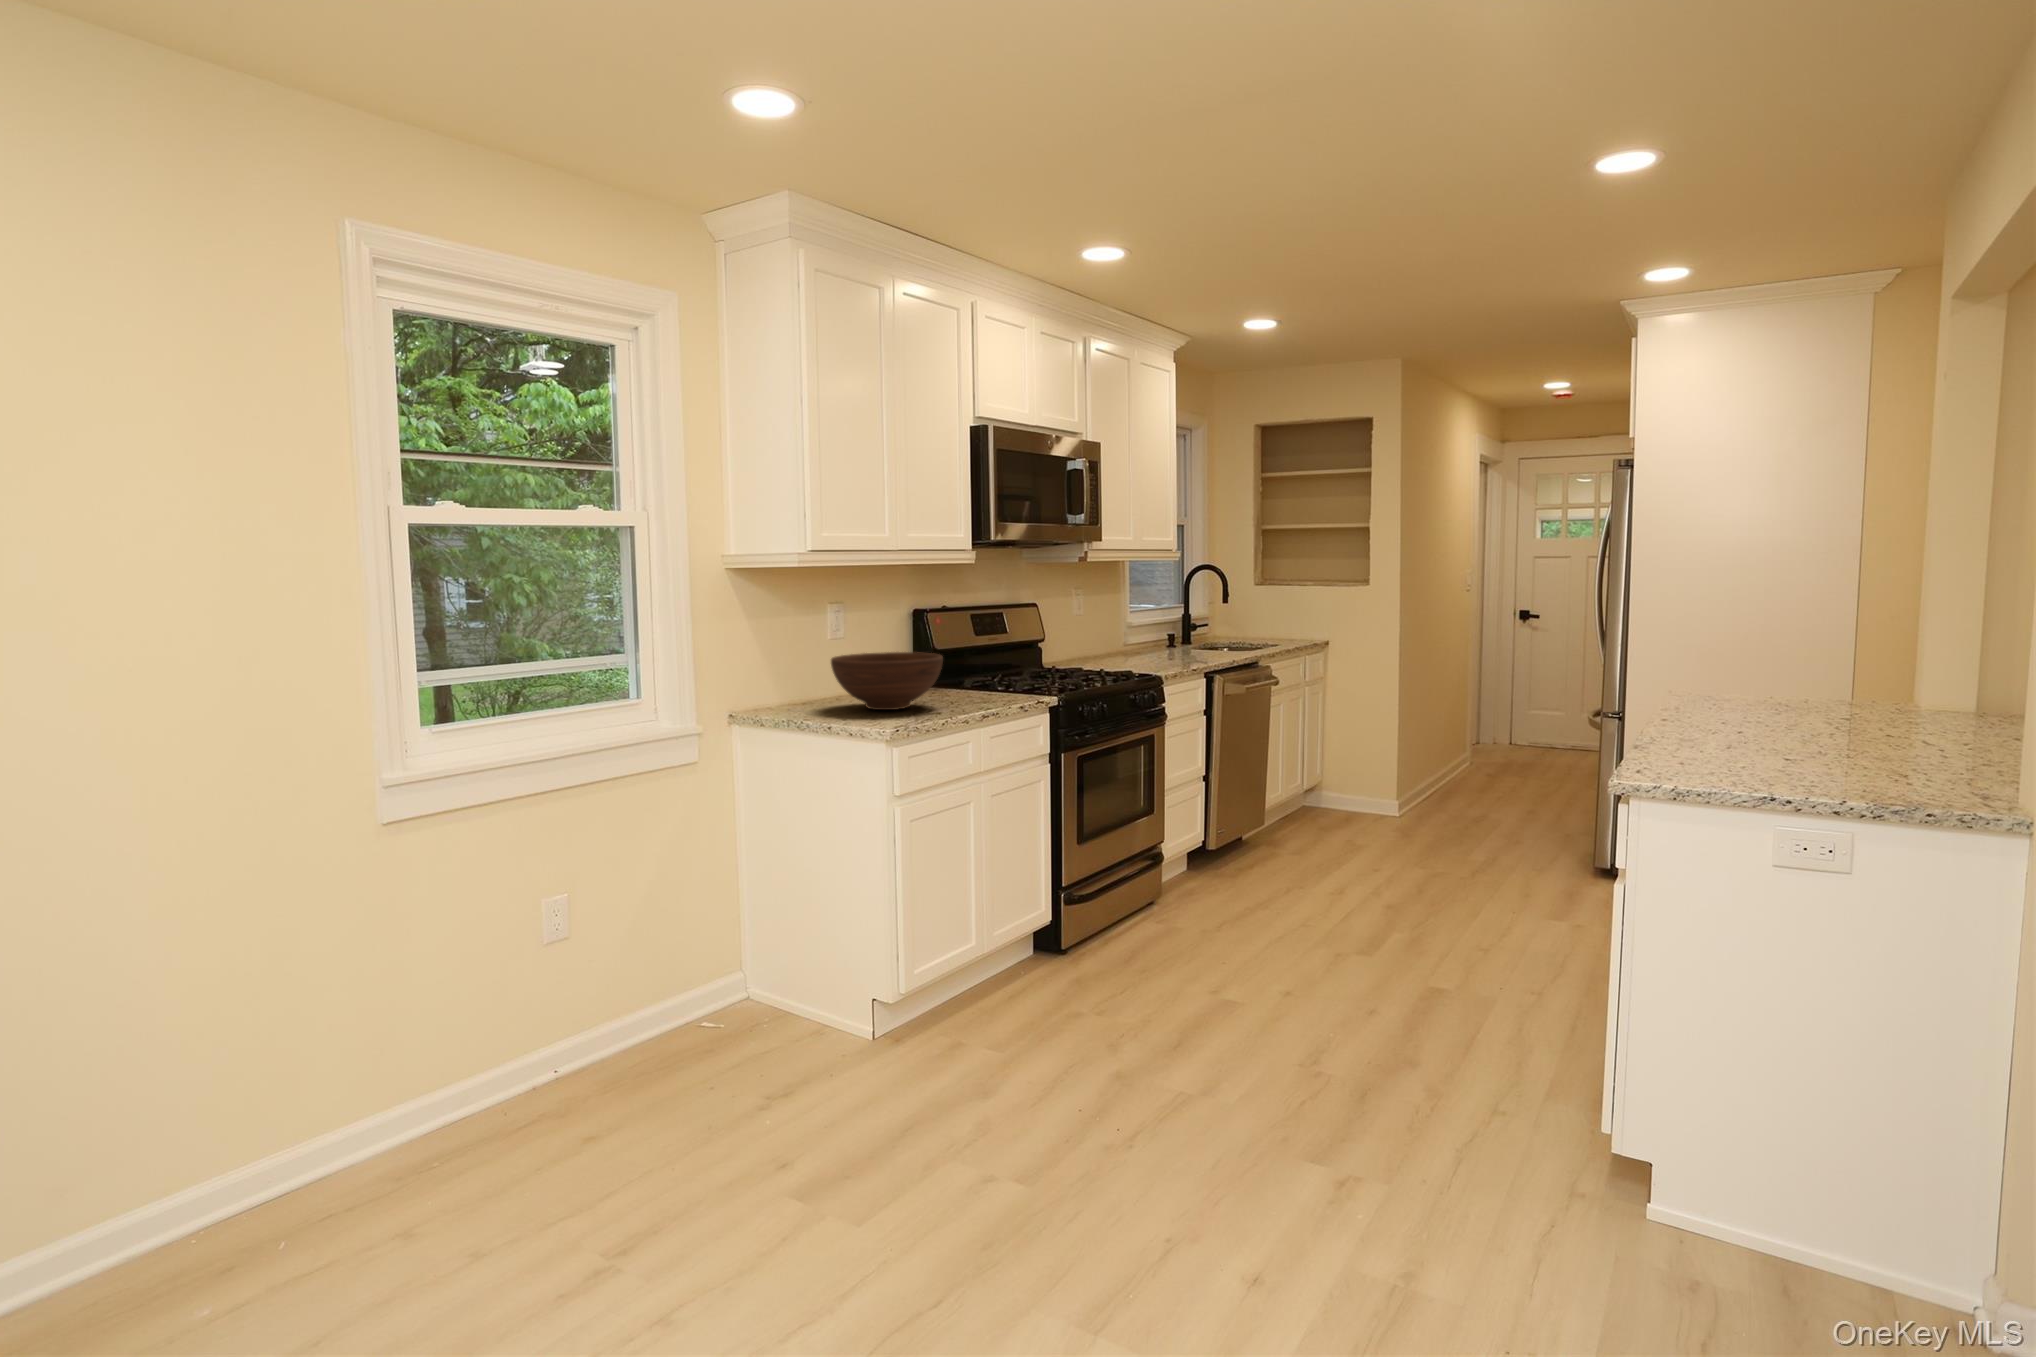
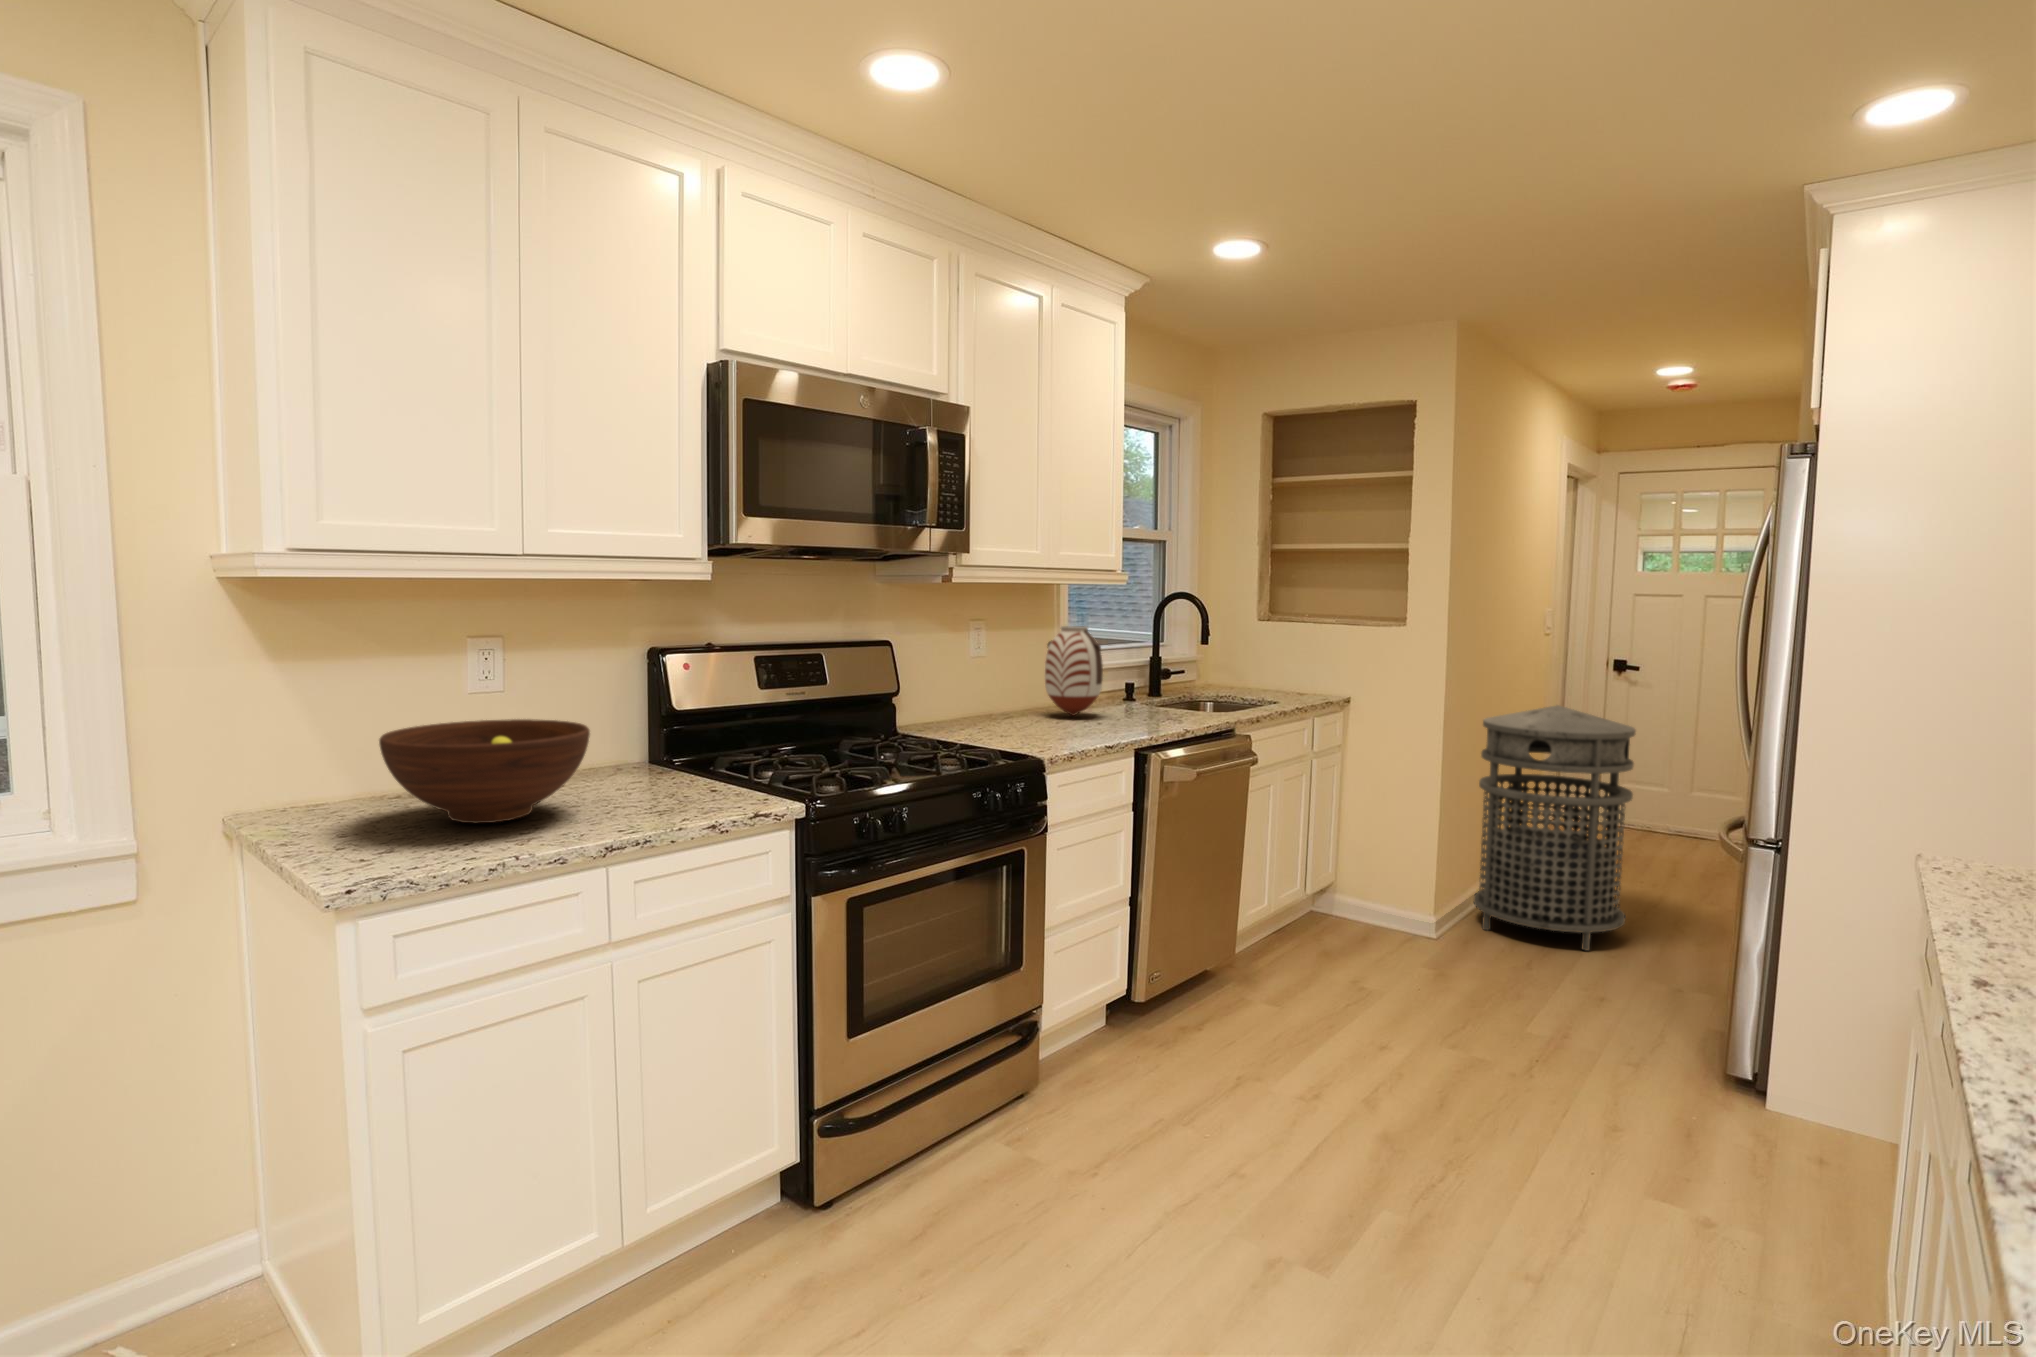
vase: none [1127,591,1169,656] -> present [1045,626,1103,716]
trash can: none [1424,641,1536,817] -> present [1474,705,1636,951]

